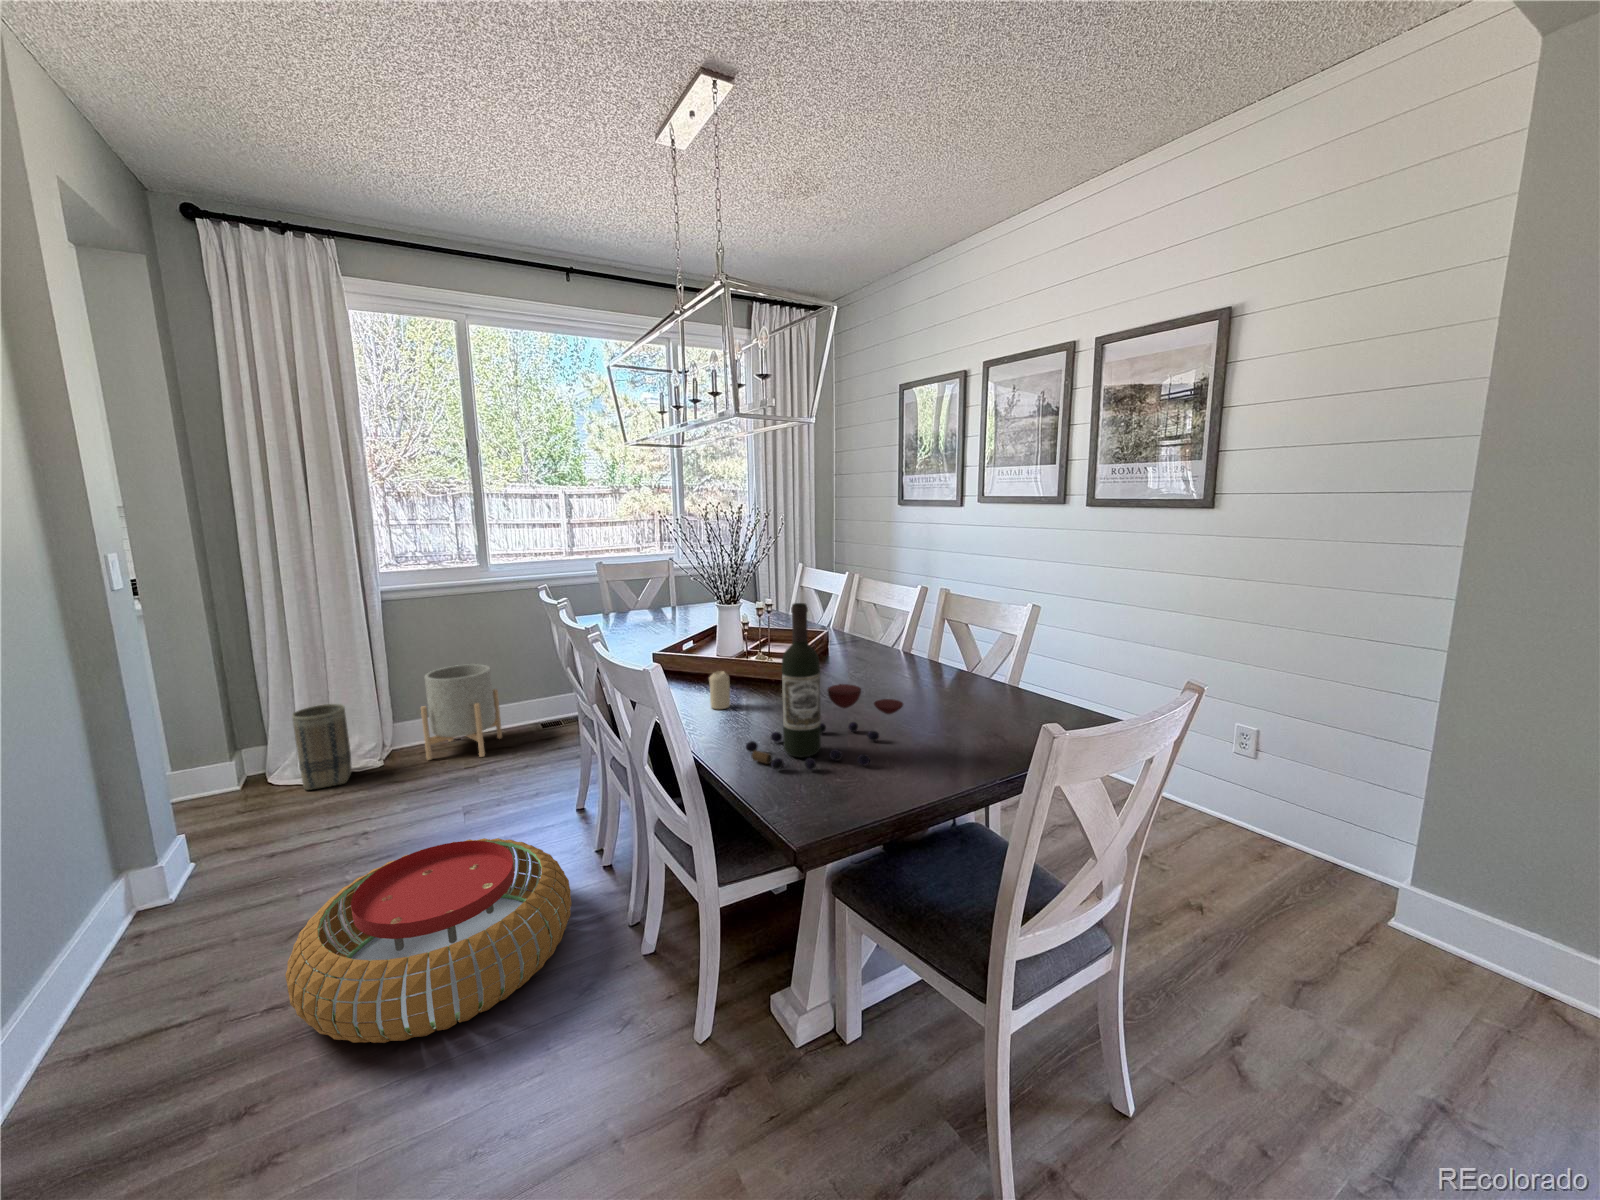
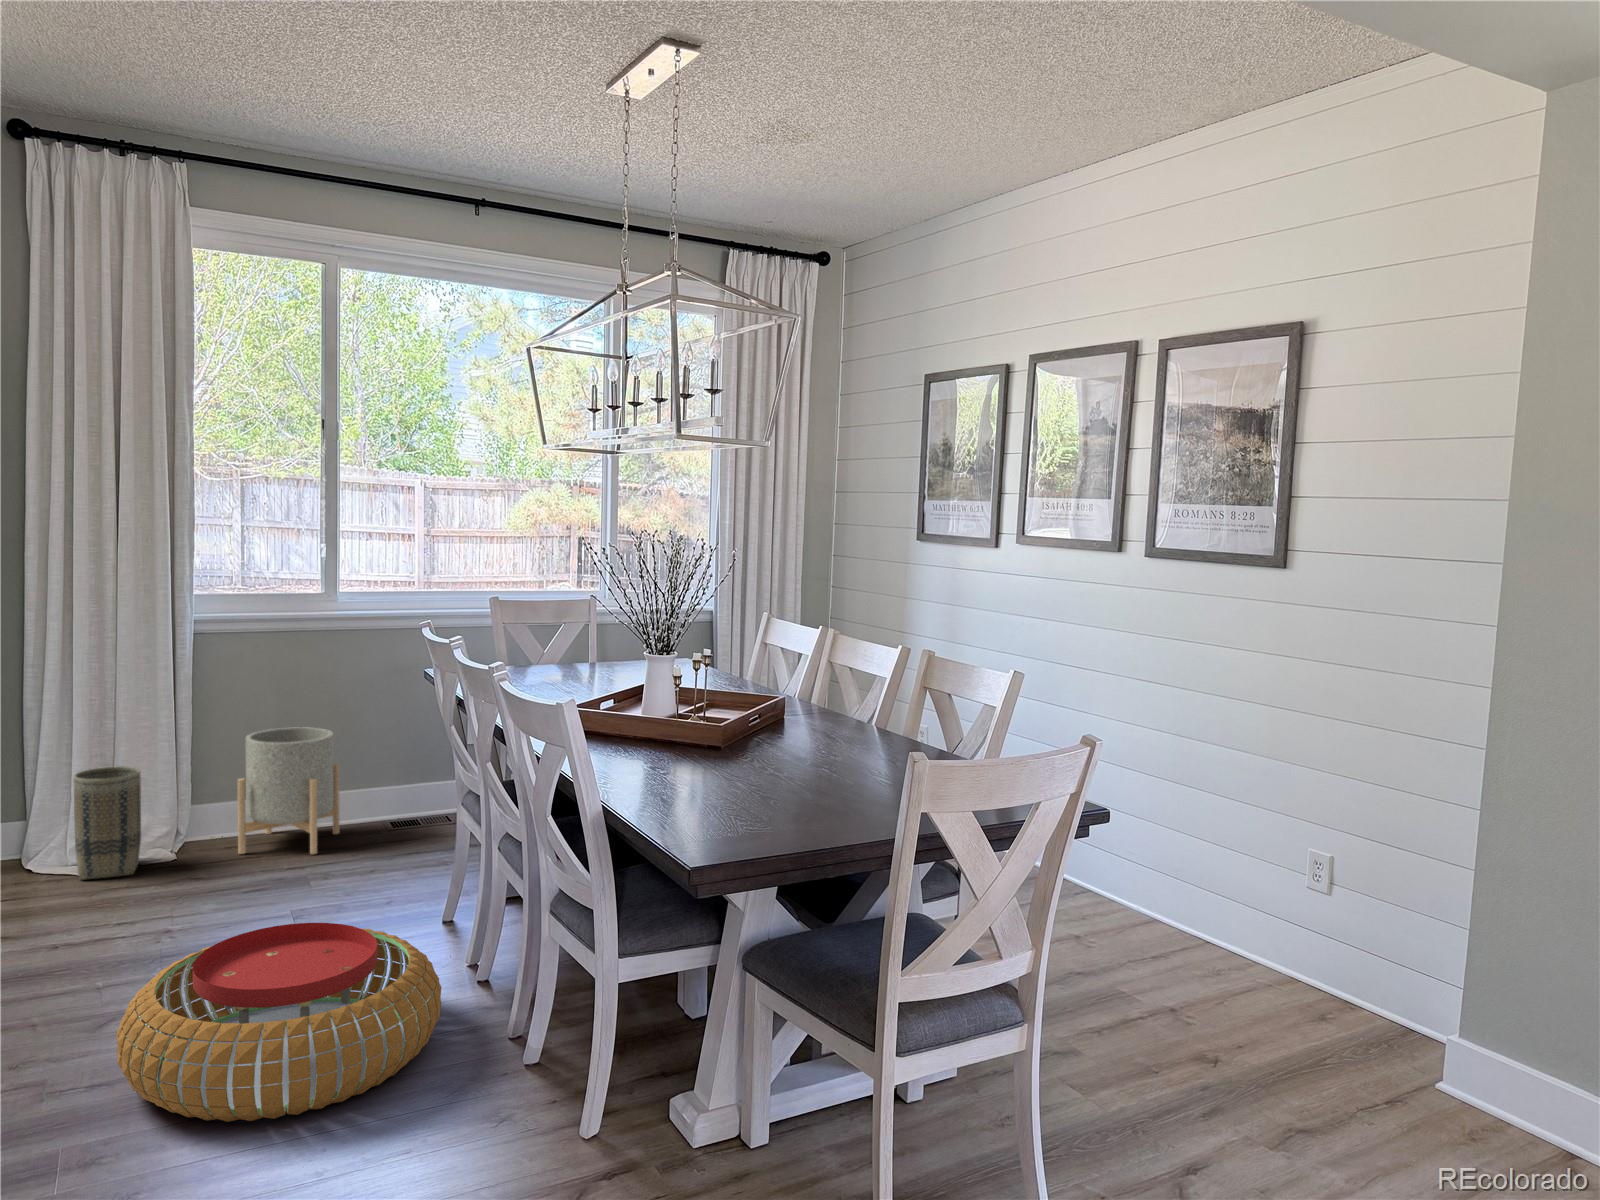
wine bottle: present [746,603,903,770] -> none [658,644,834,820]
candle: present [709,671,730,709] -> none [625,725,649,769]

